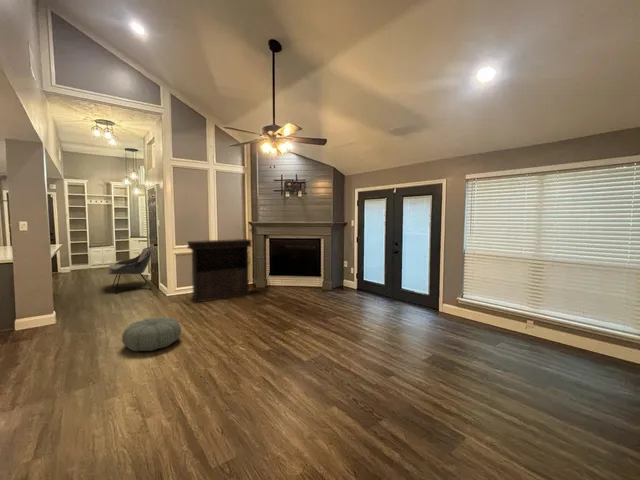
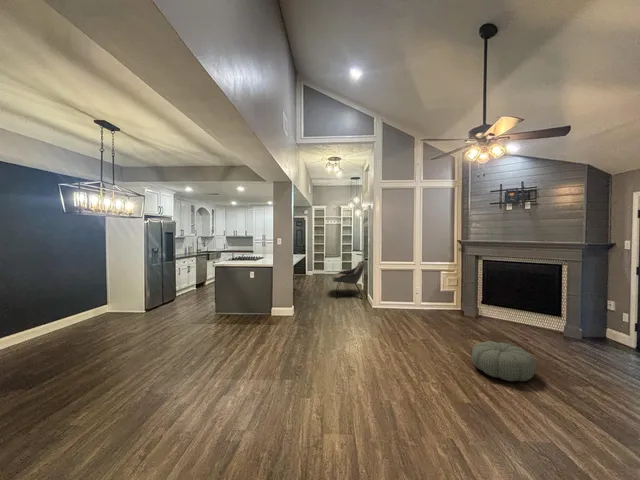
console table: present [188,239,252,302] -> none [391,258,460,322]
pouf: present [122,317,181,351] -> present [472,341,536,381]

